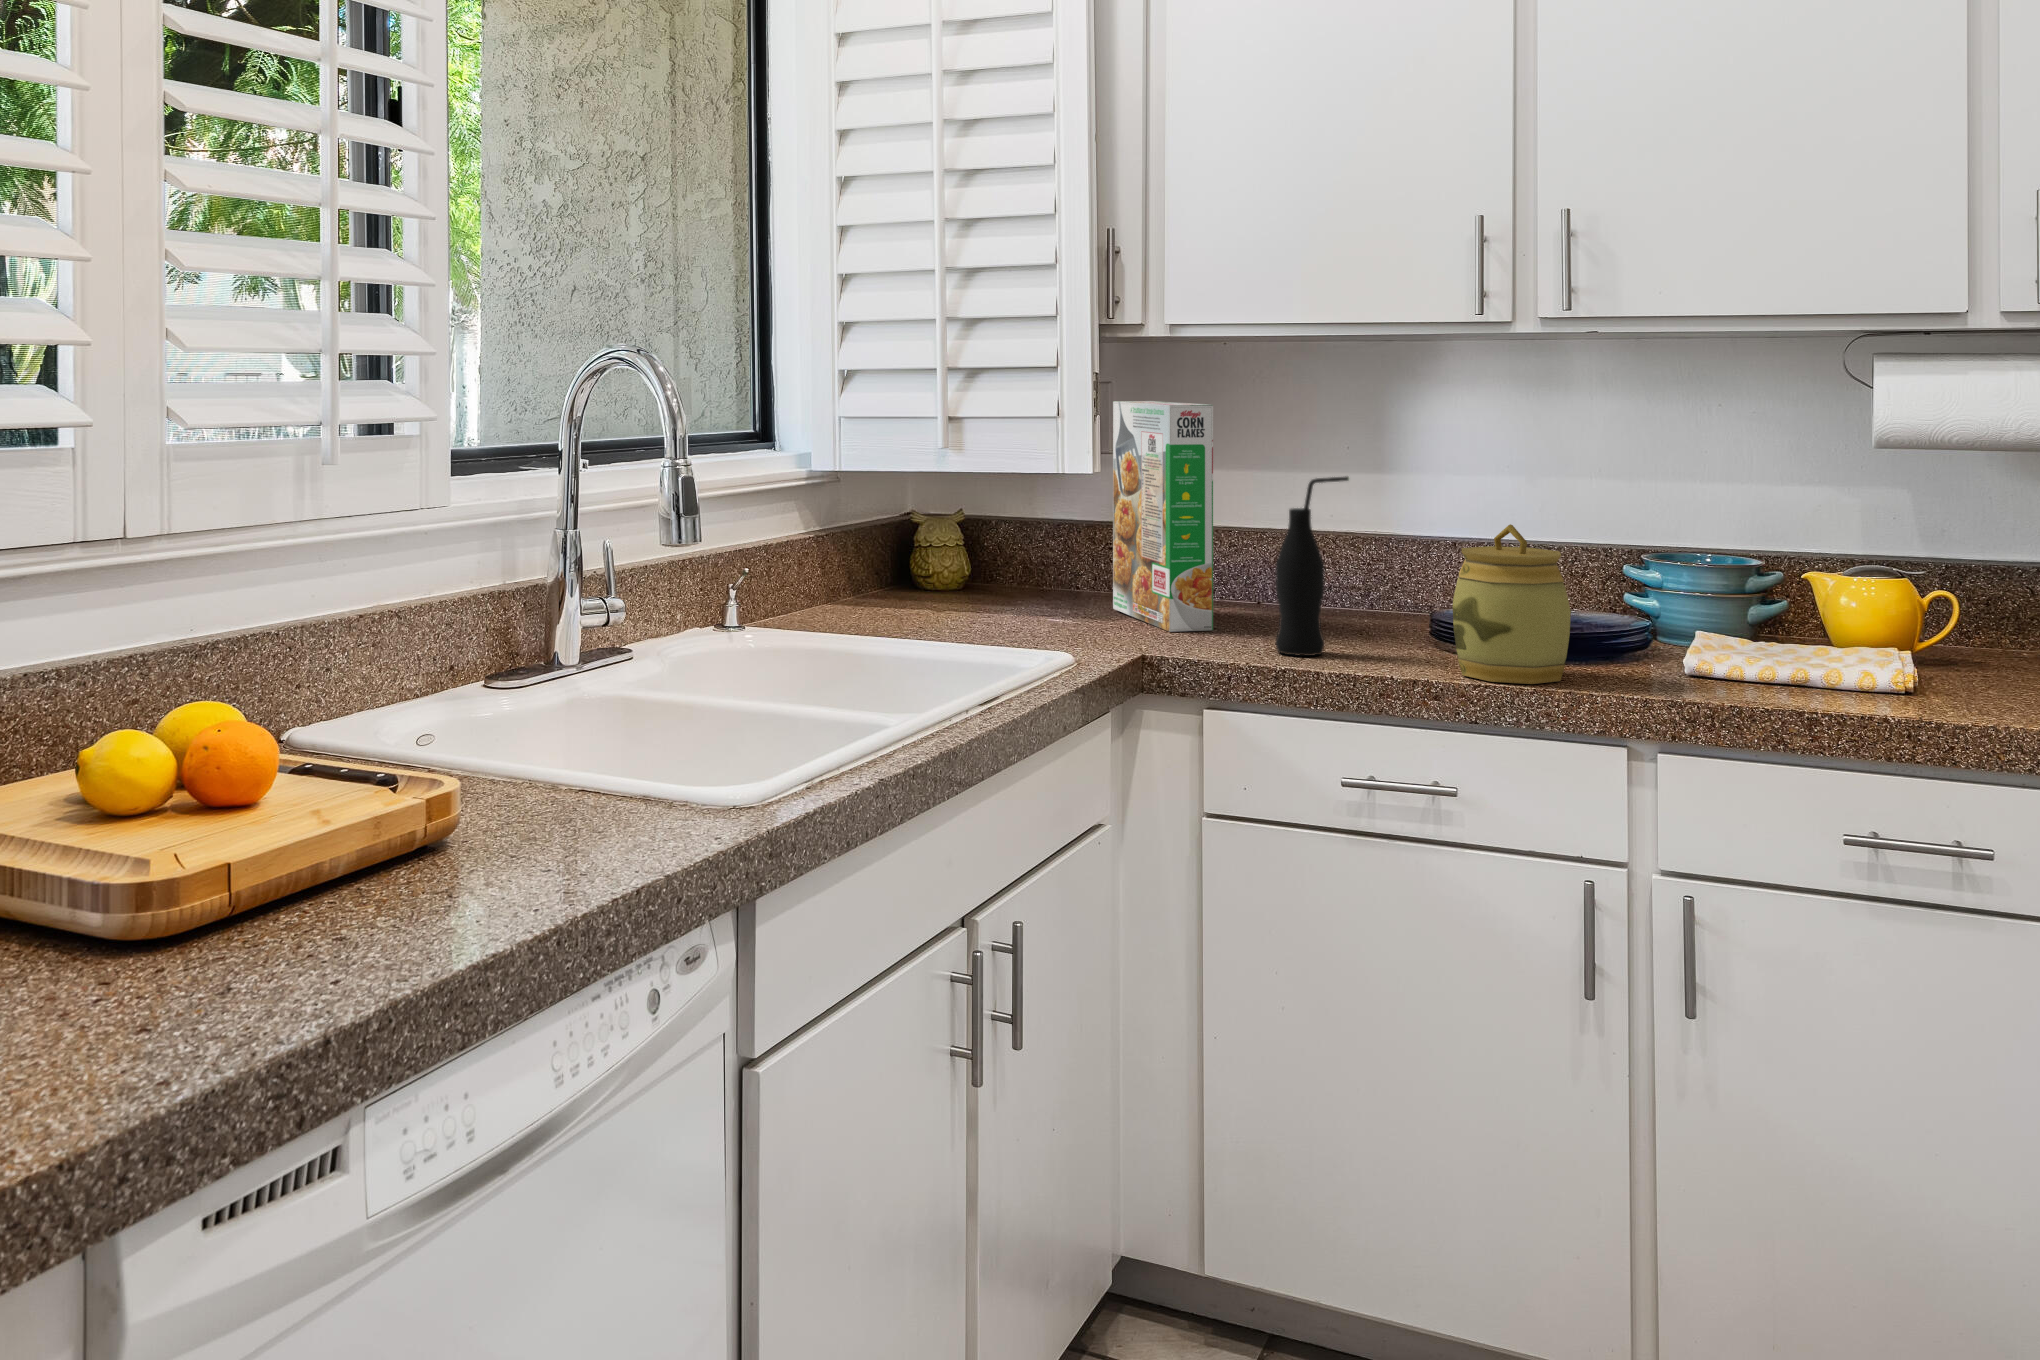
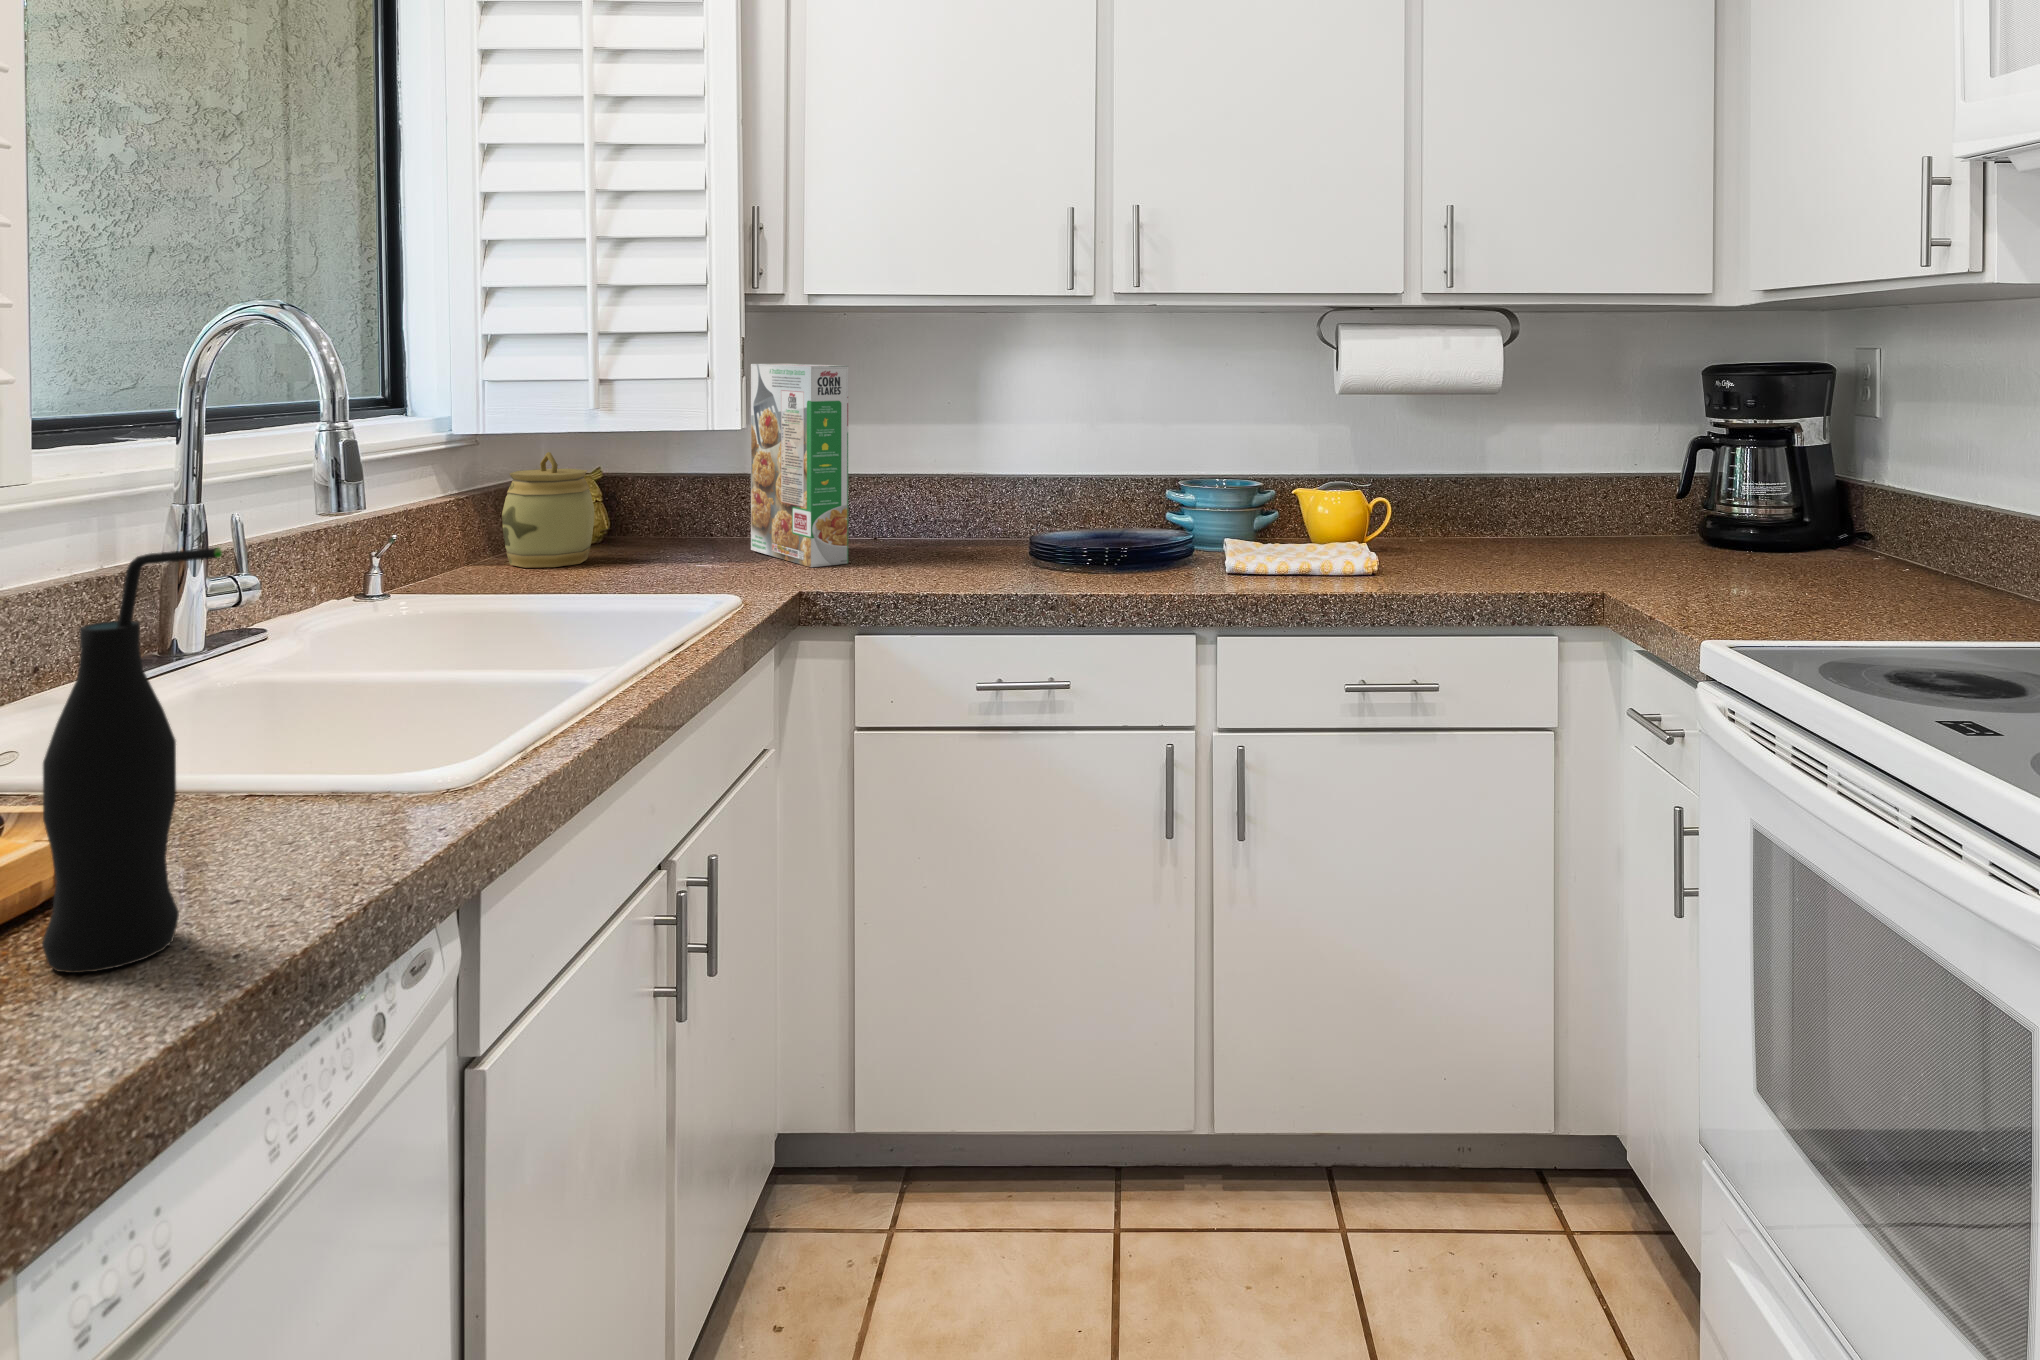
bottle: present [1275,476,1349,656] -> present [42,547,222,973]
jar: present [1453,524,1571,684] -> present [502,452,595,568]

